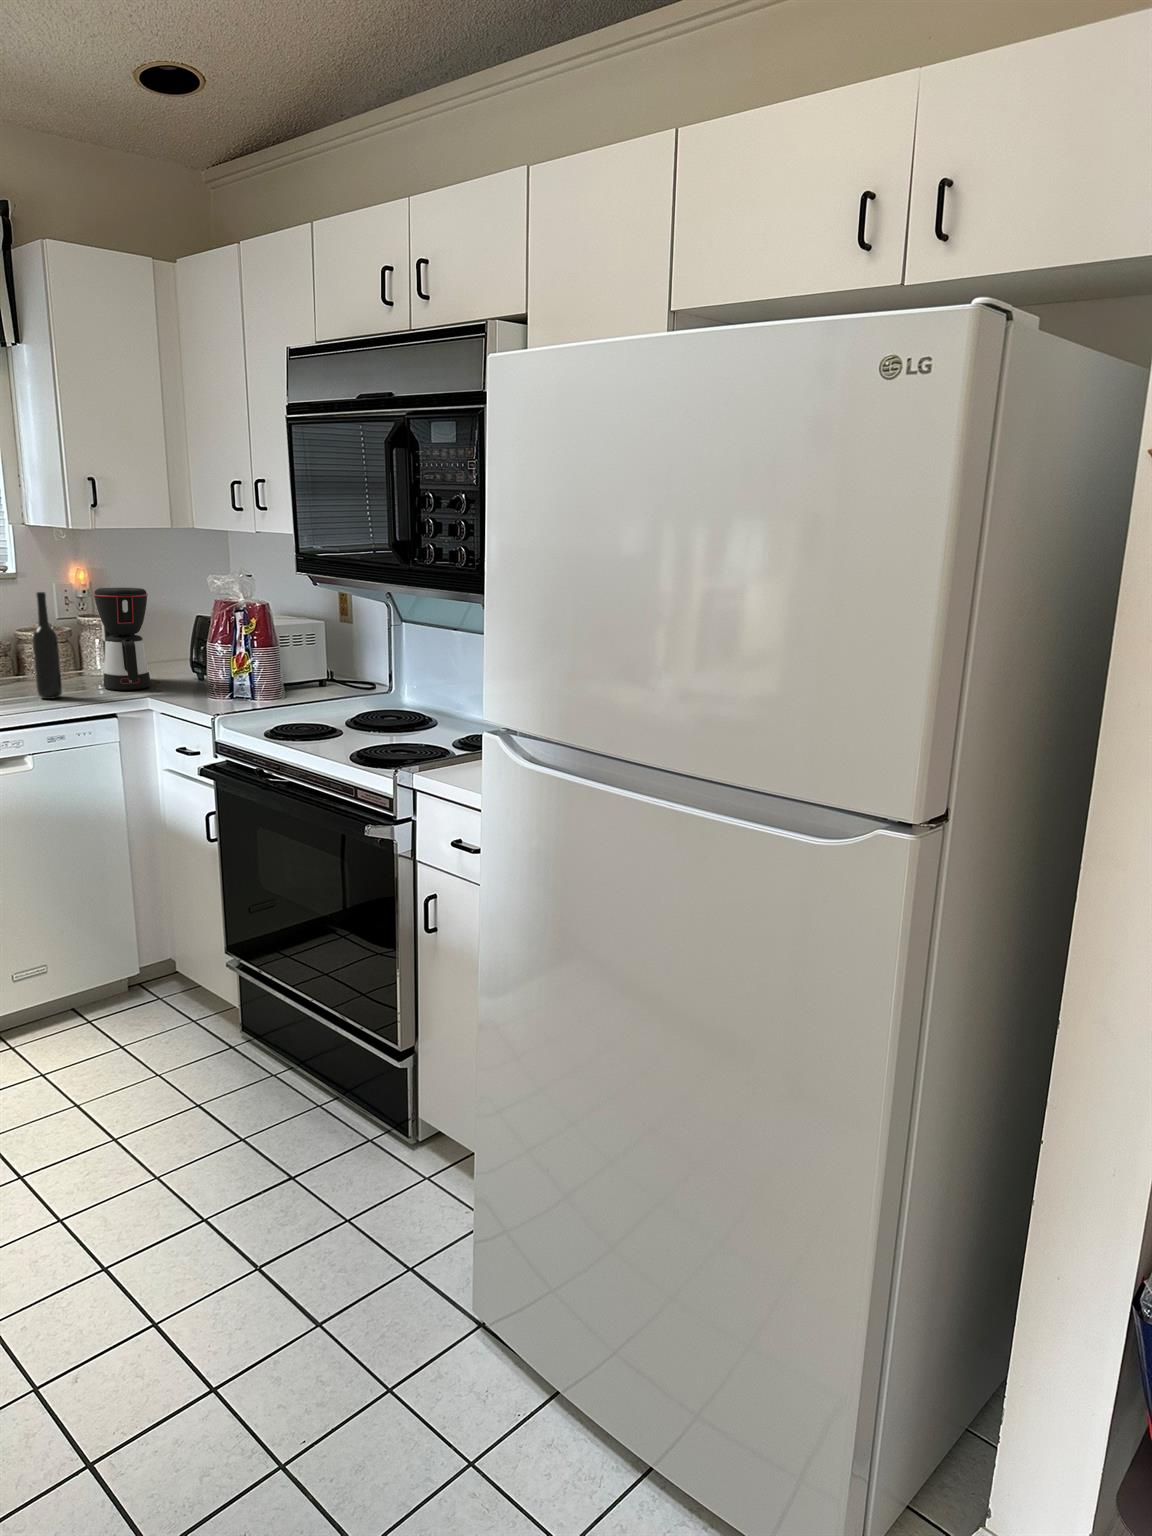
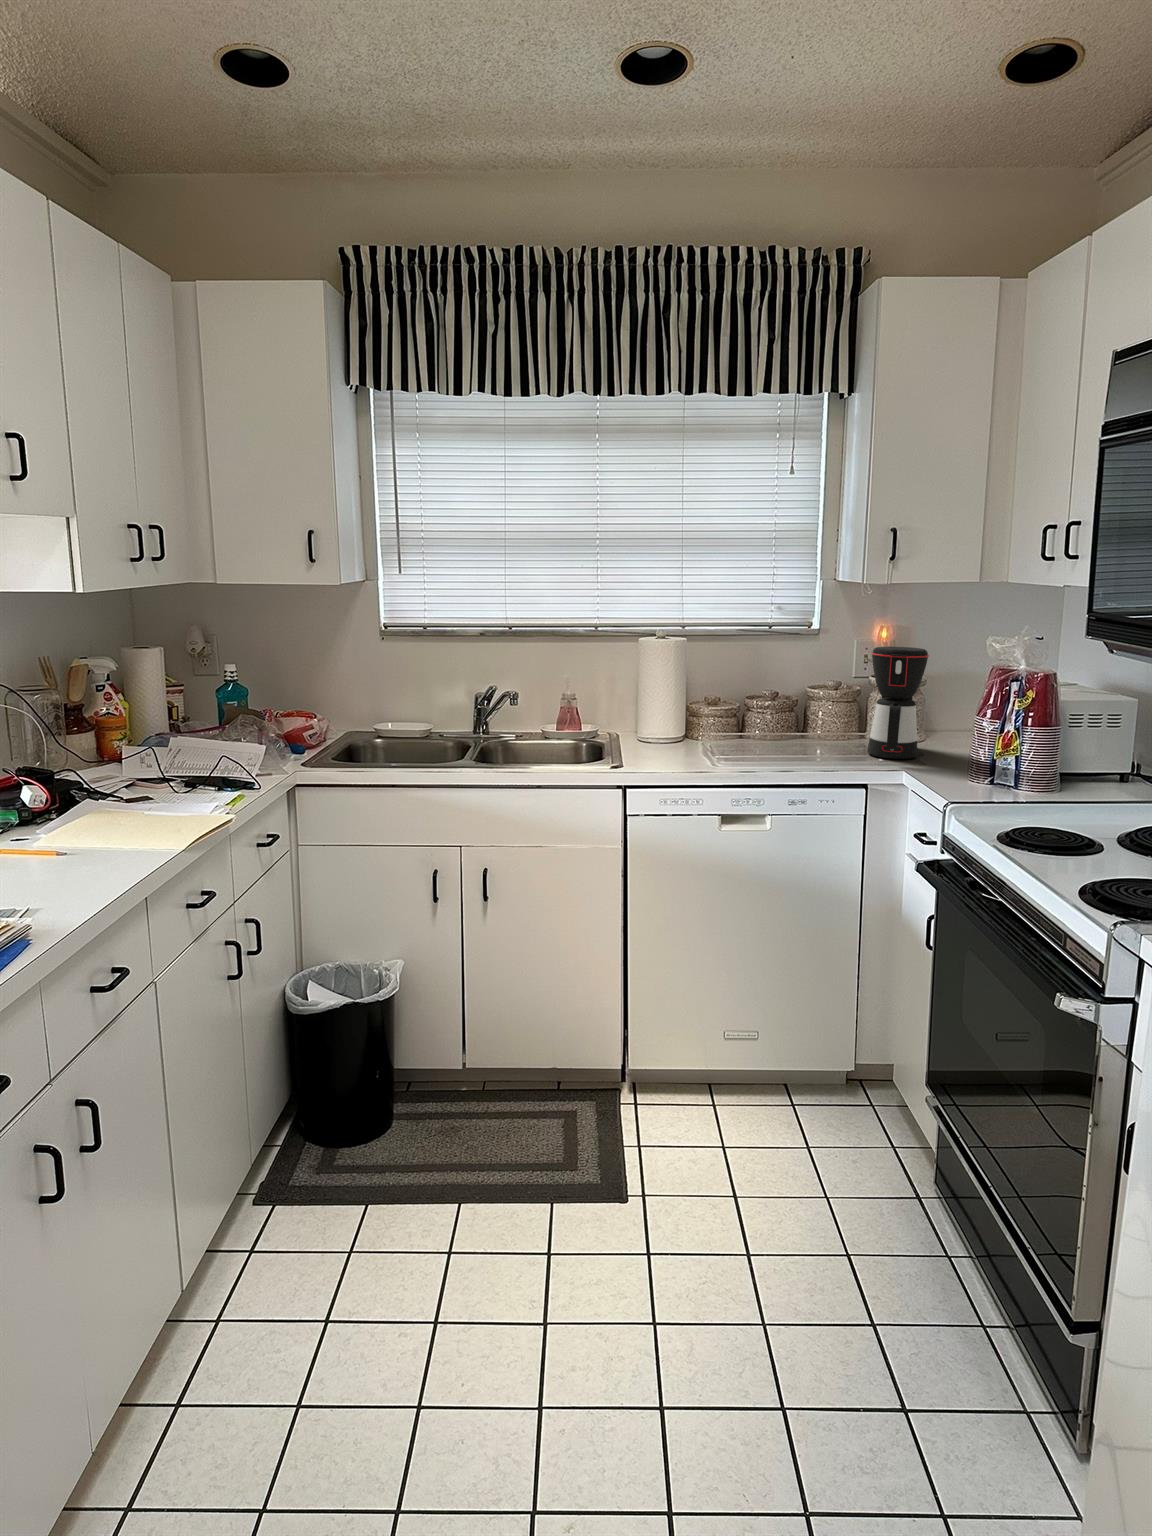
bottle: present [32,592,62,699] -> none [794,647,822,757]

